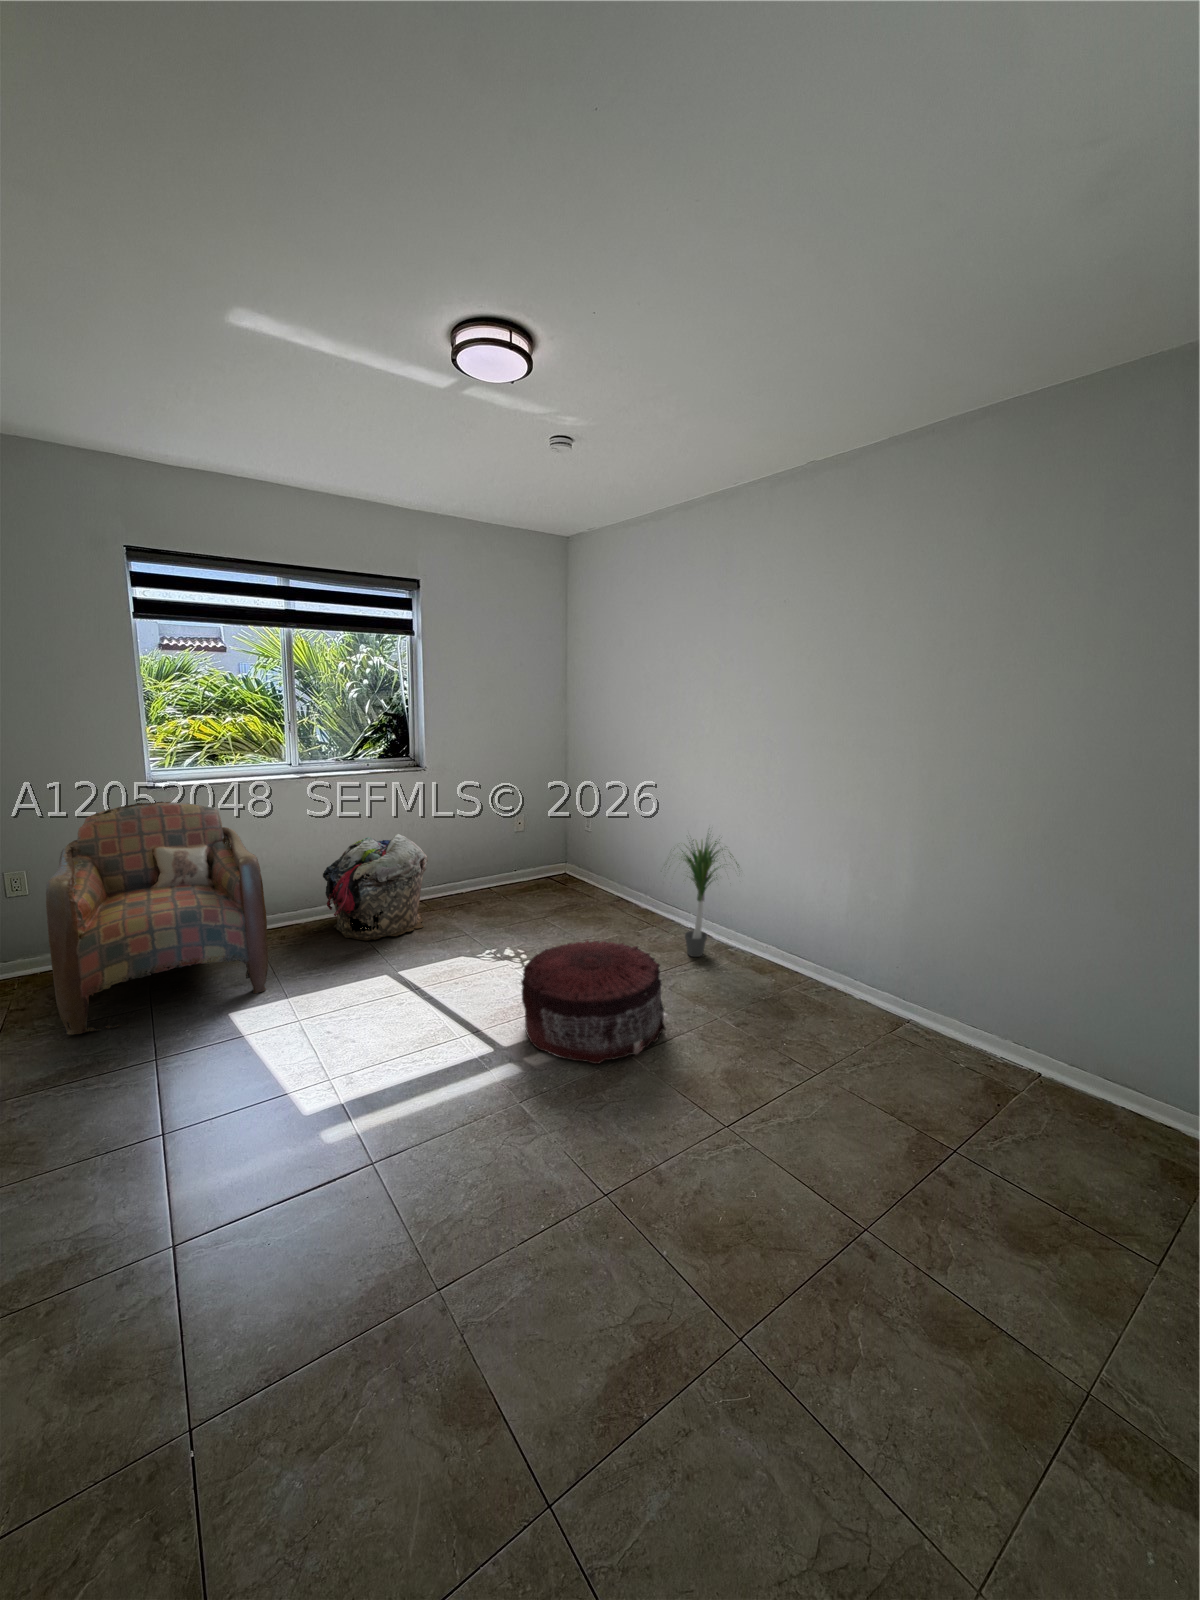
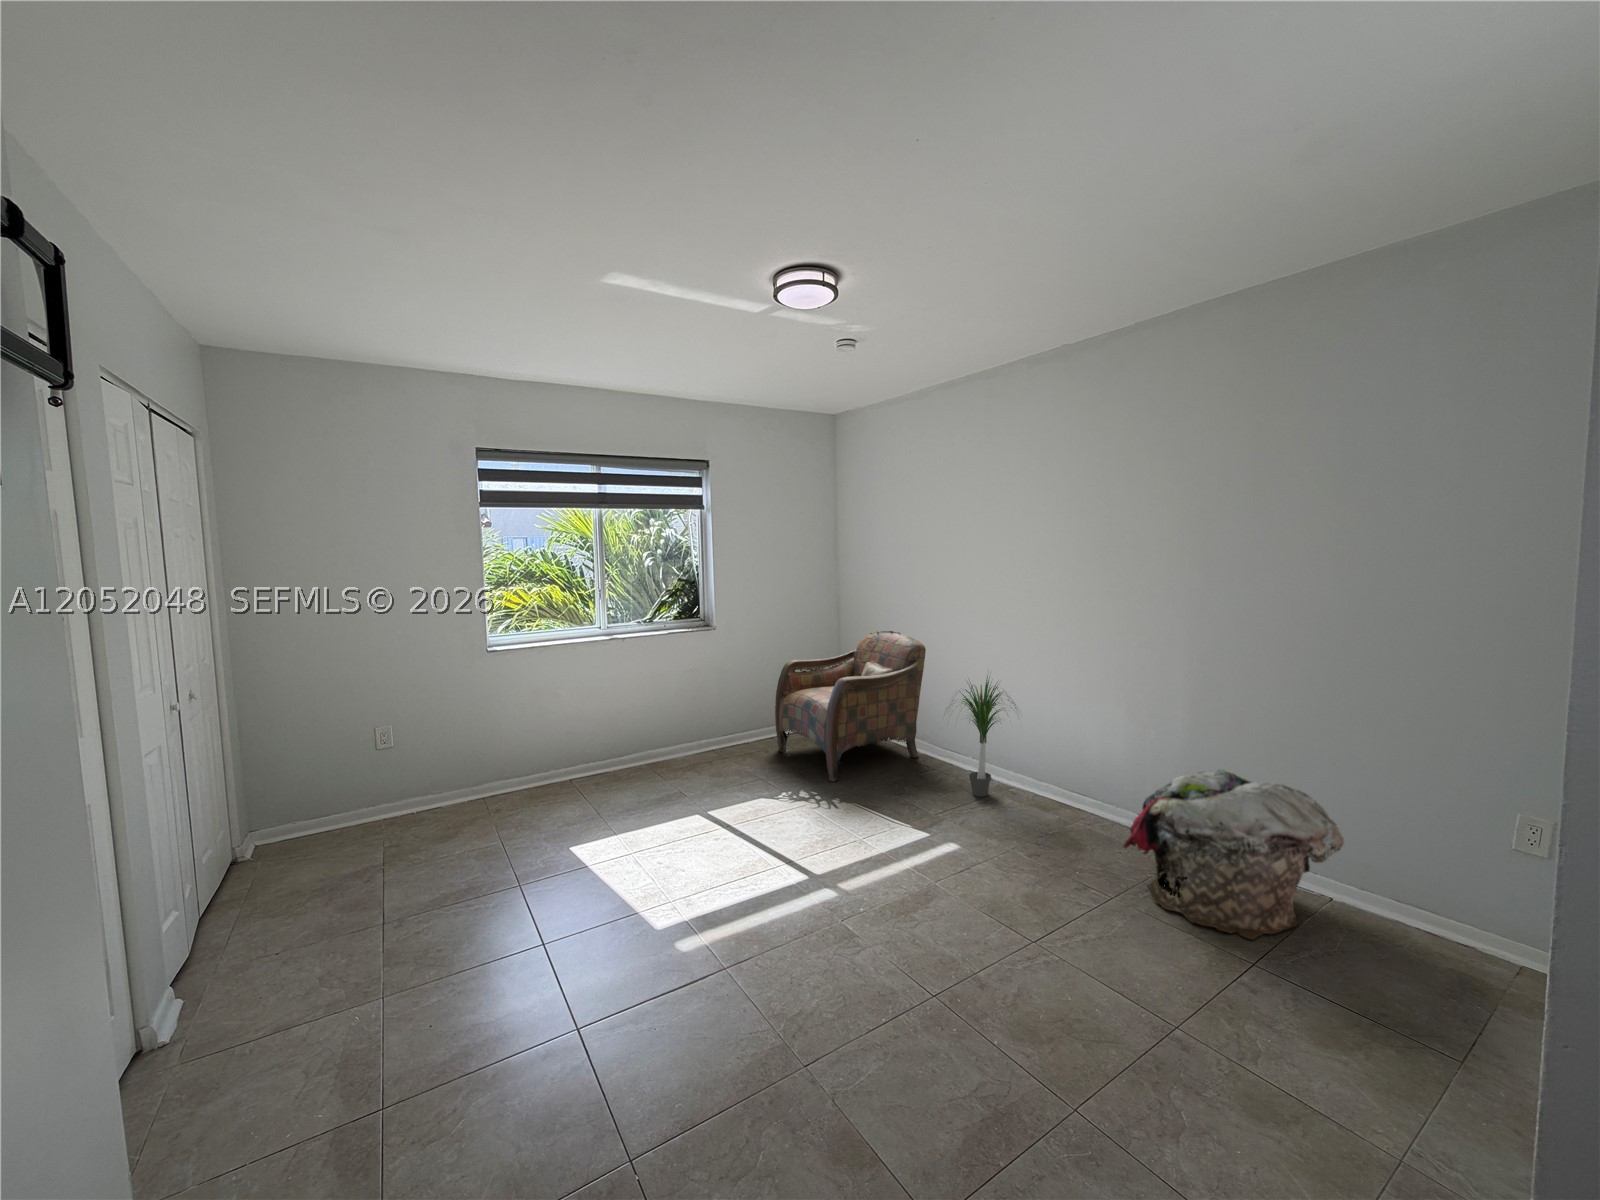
armchair: present [46,802,268,1035] -> present [775,631,926,781]
laundry basket: present [323,834,428,941] -> present [1122,770,1344,939]
pouf: present [521,940,666,1064] -> none [828,778,965,889]

